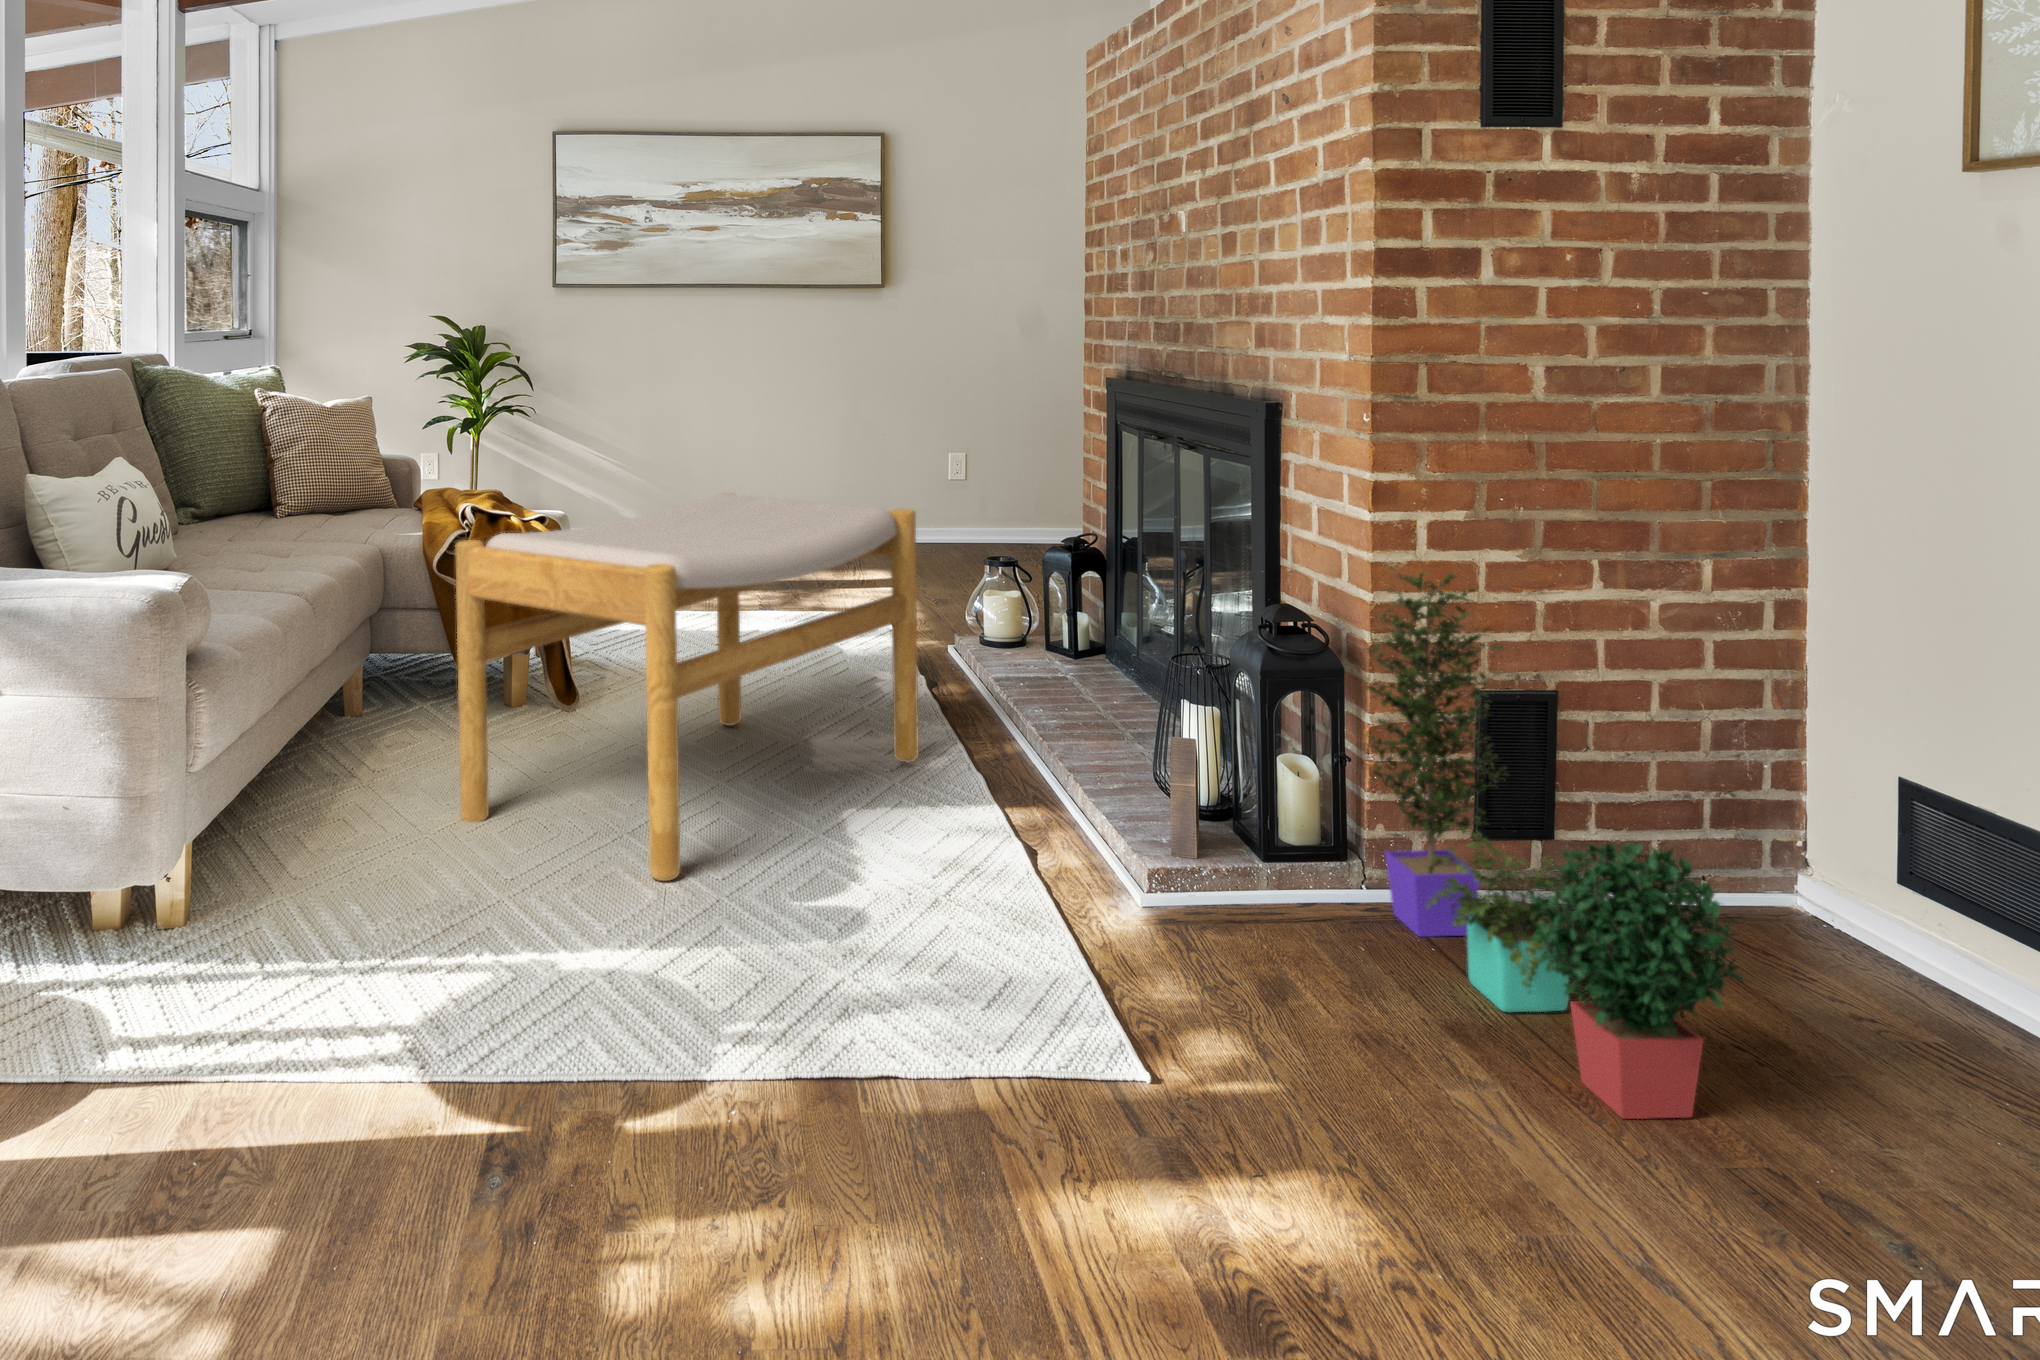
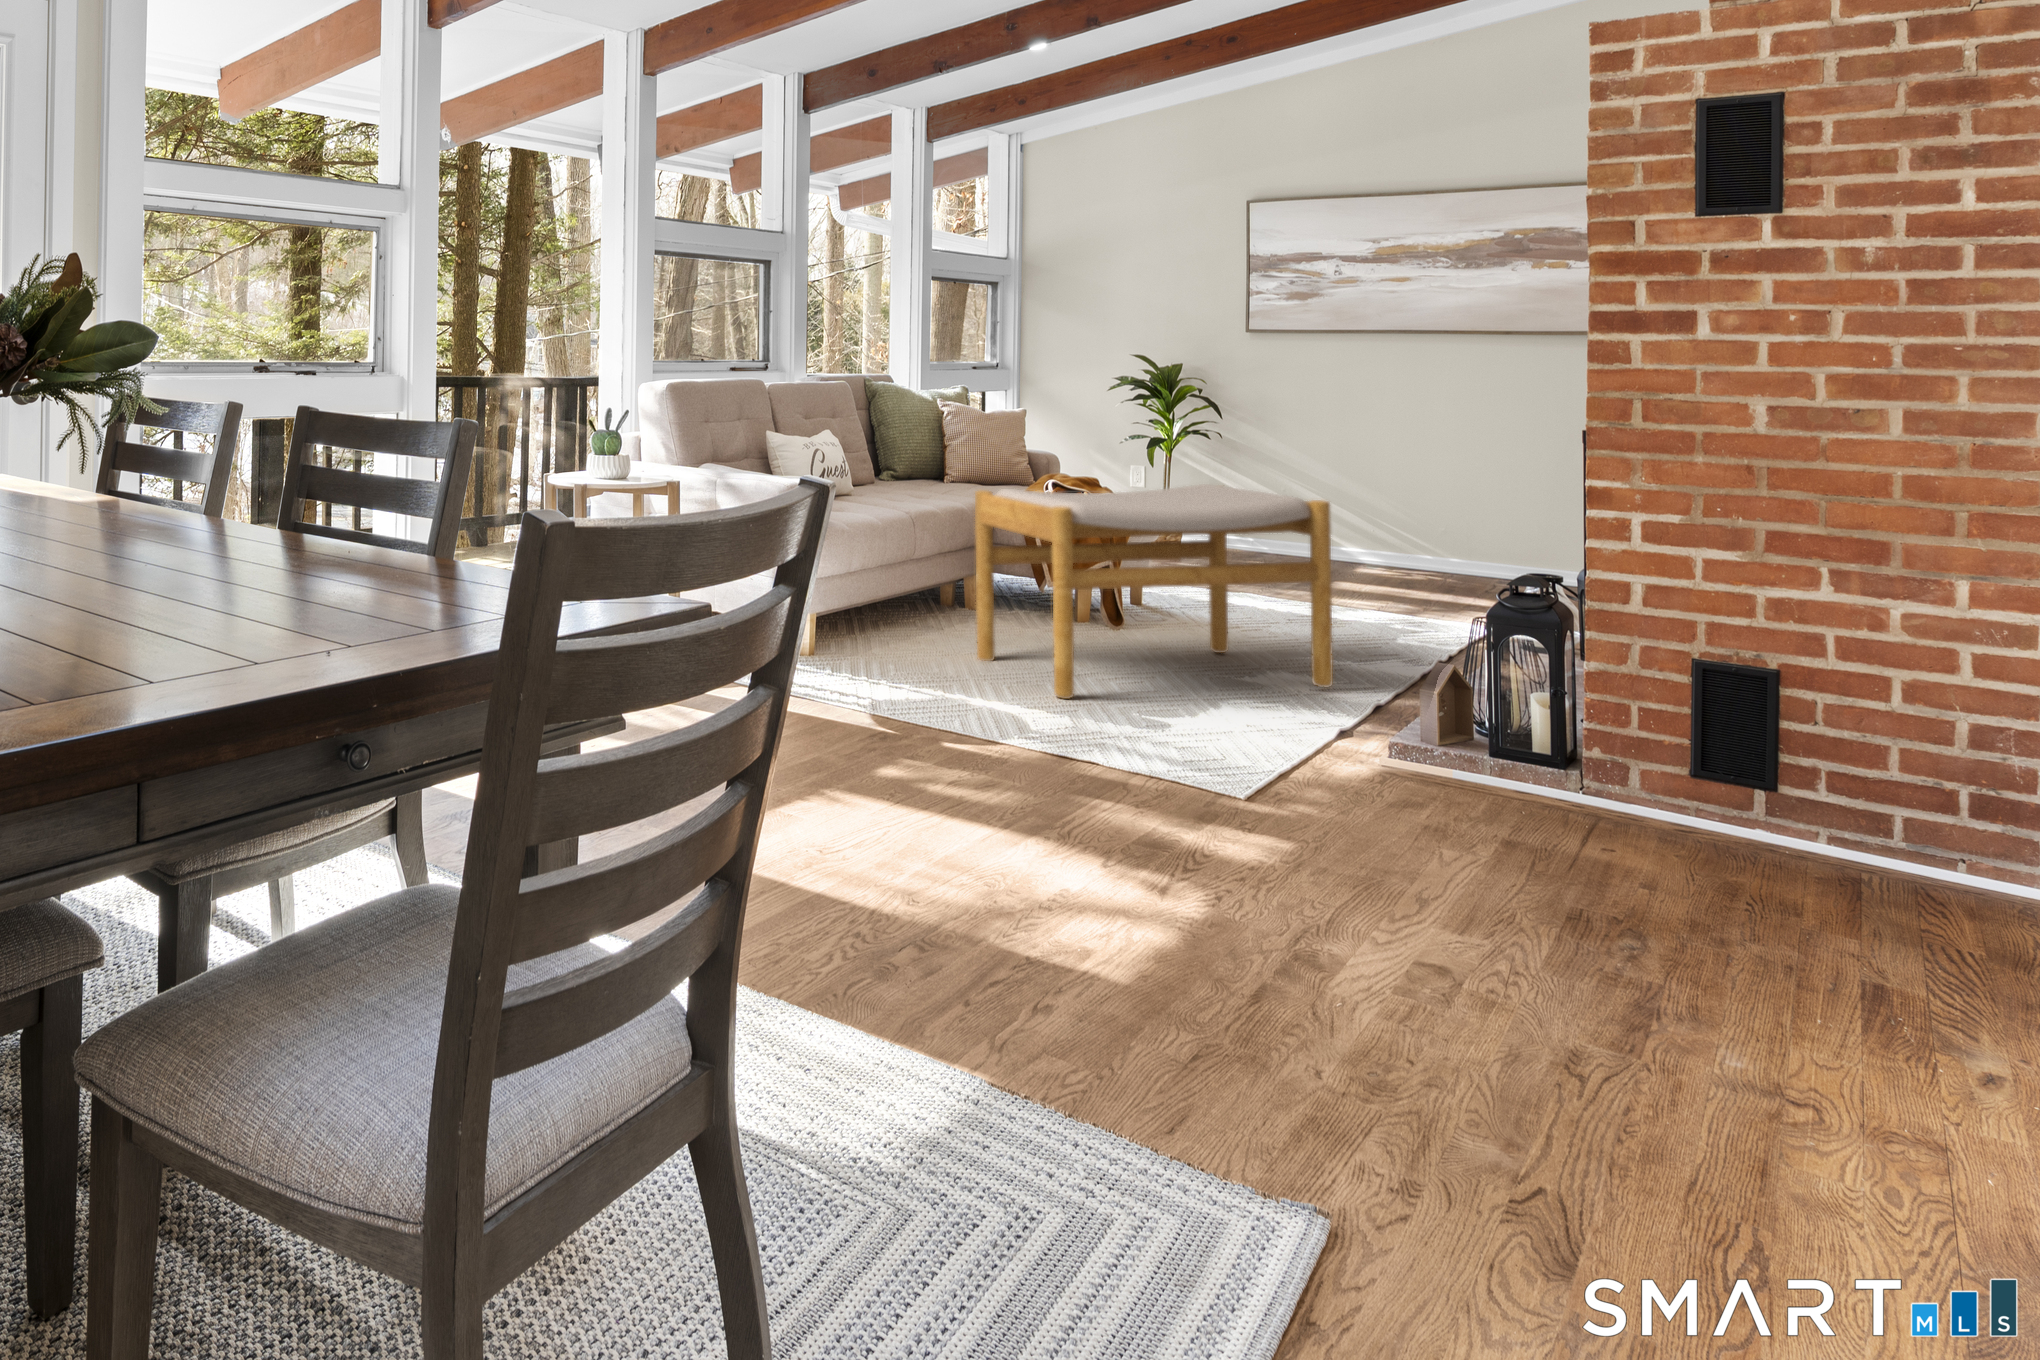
potted plant: present [1364,566,1744,1119] -> none [1487,548,1670,899]

